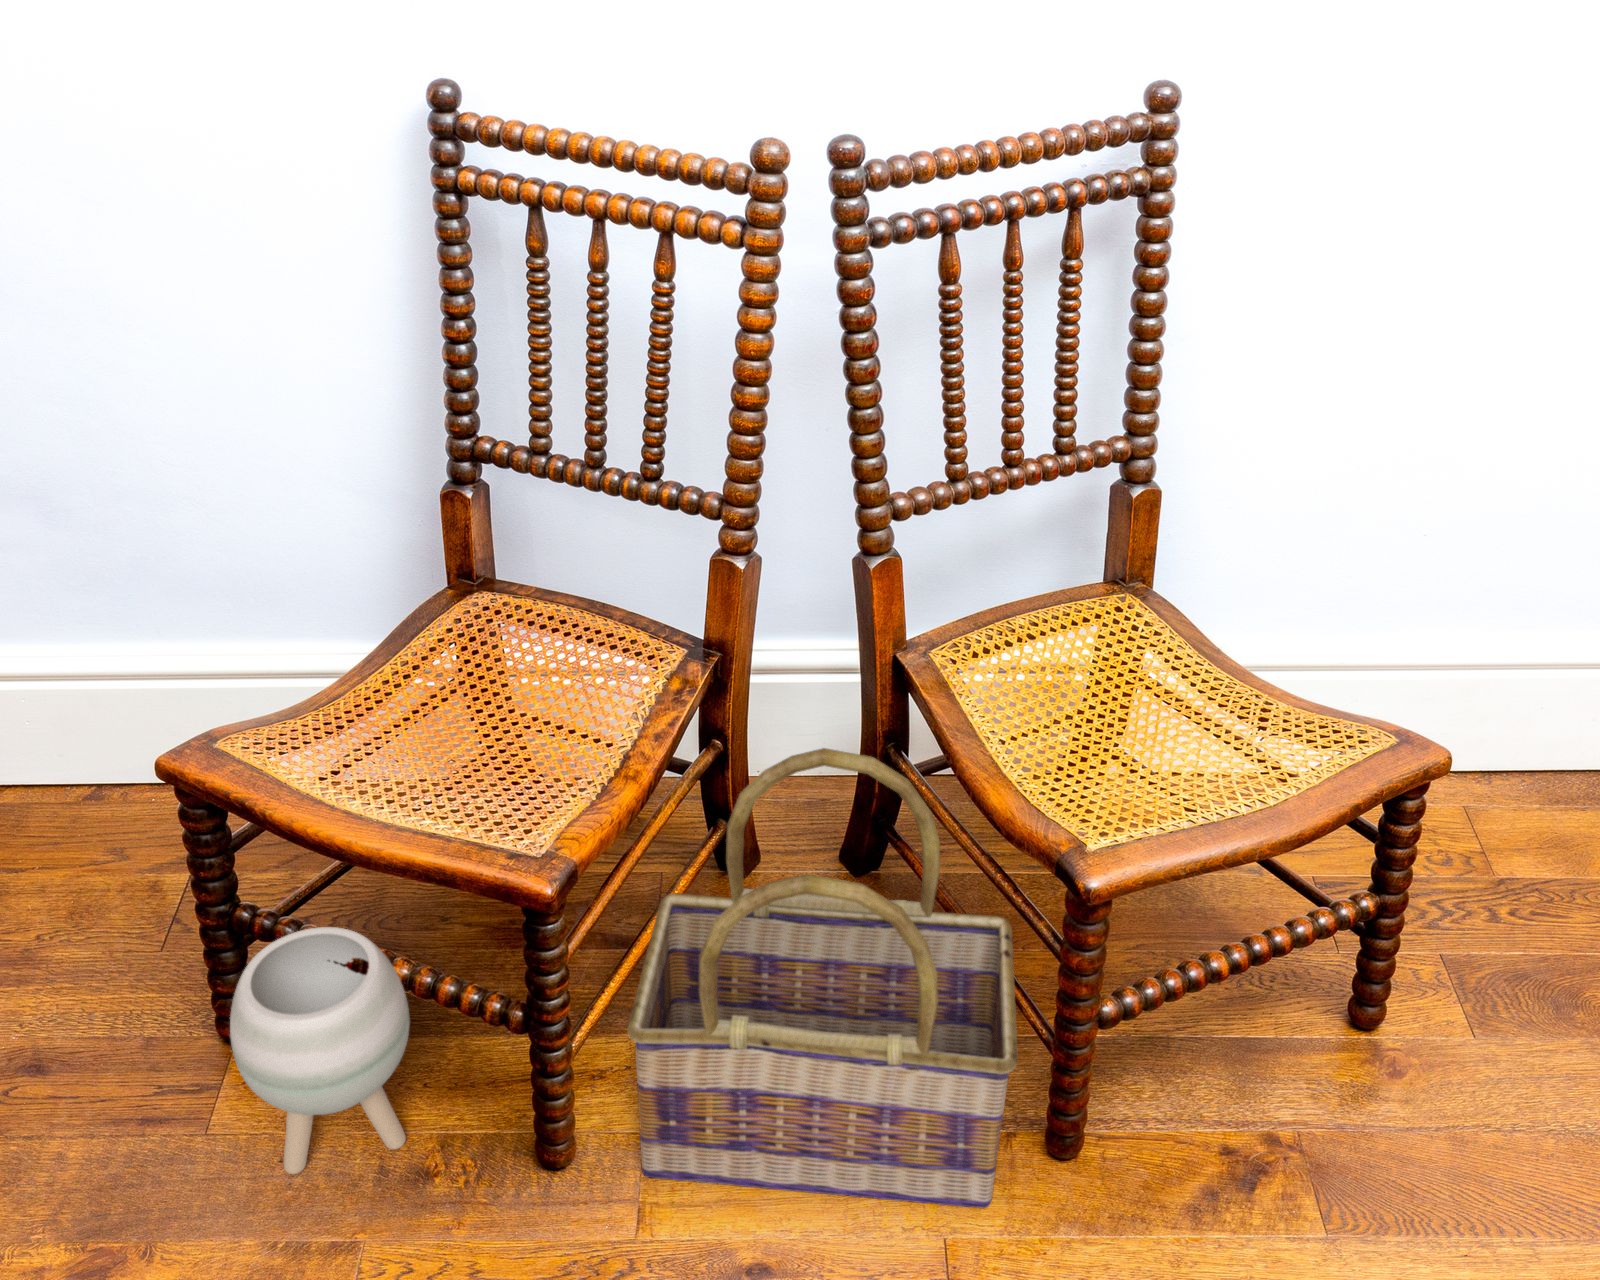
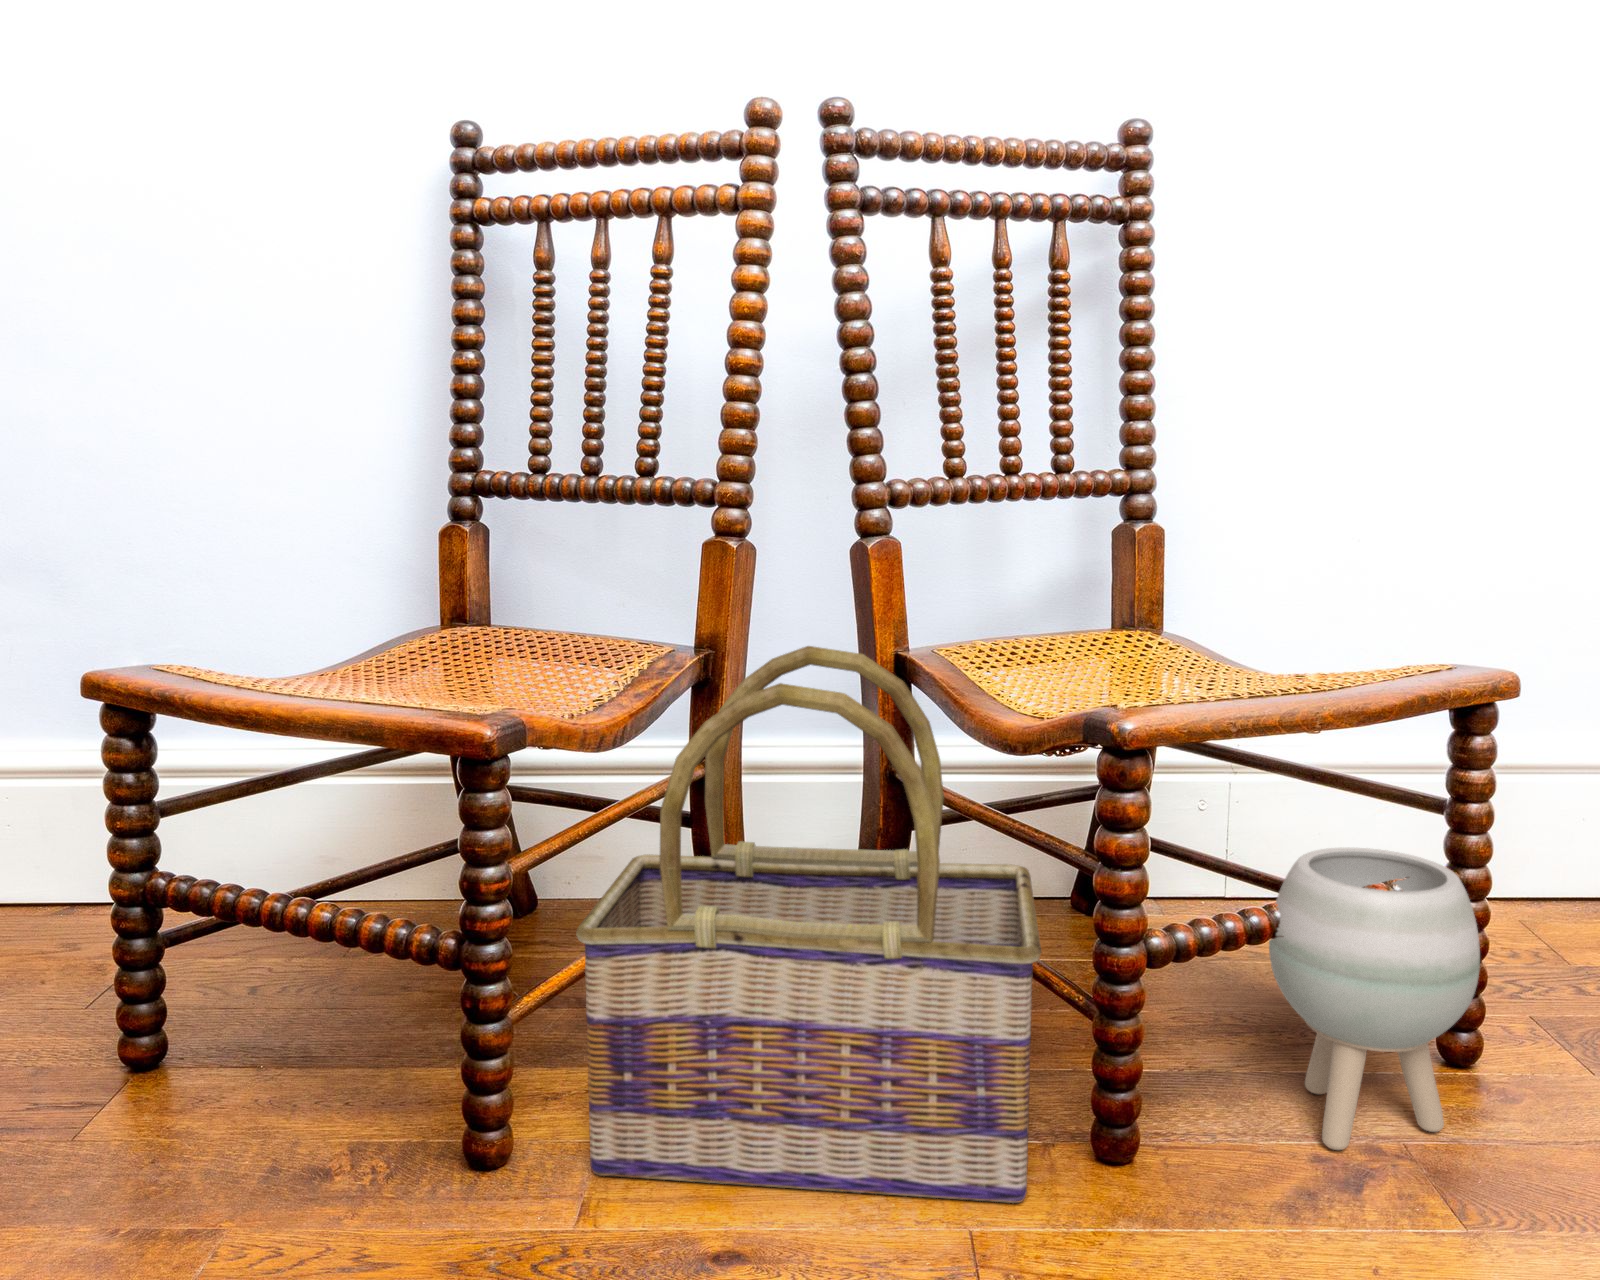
planter: present [230,927,410,1174] -> present [1269,848,1480,1150]

